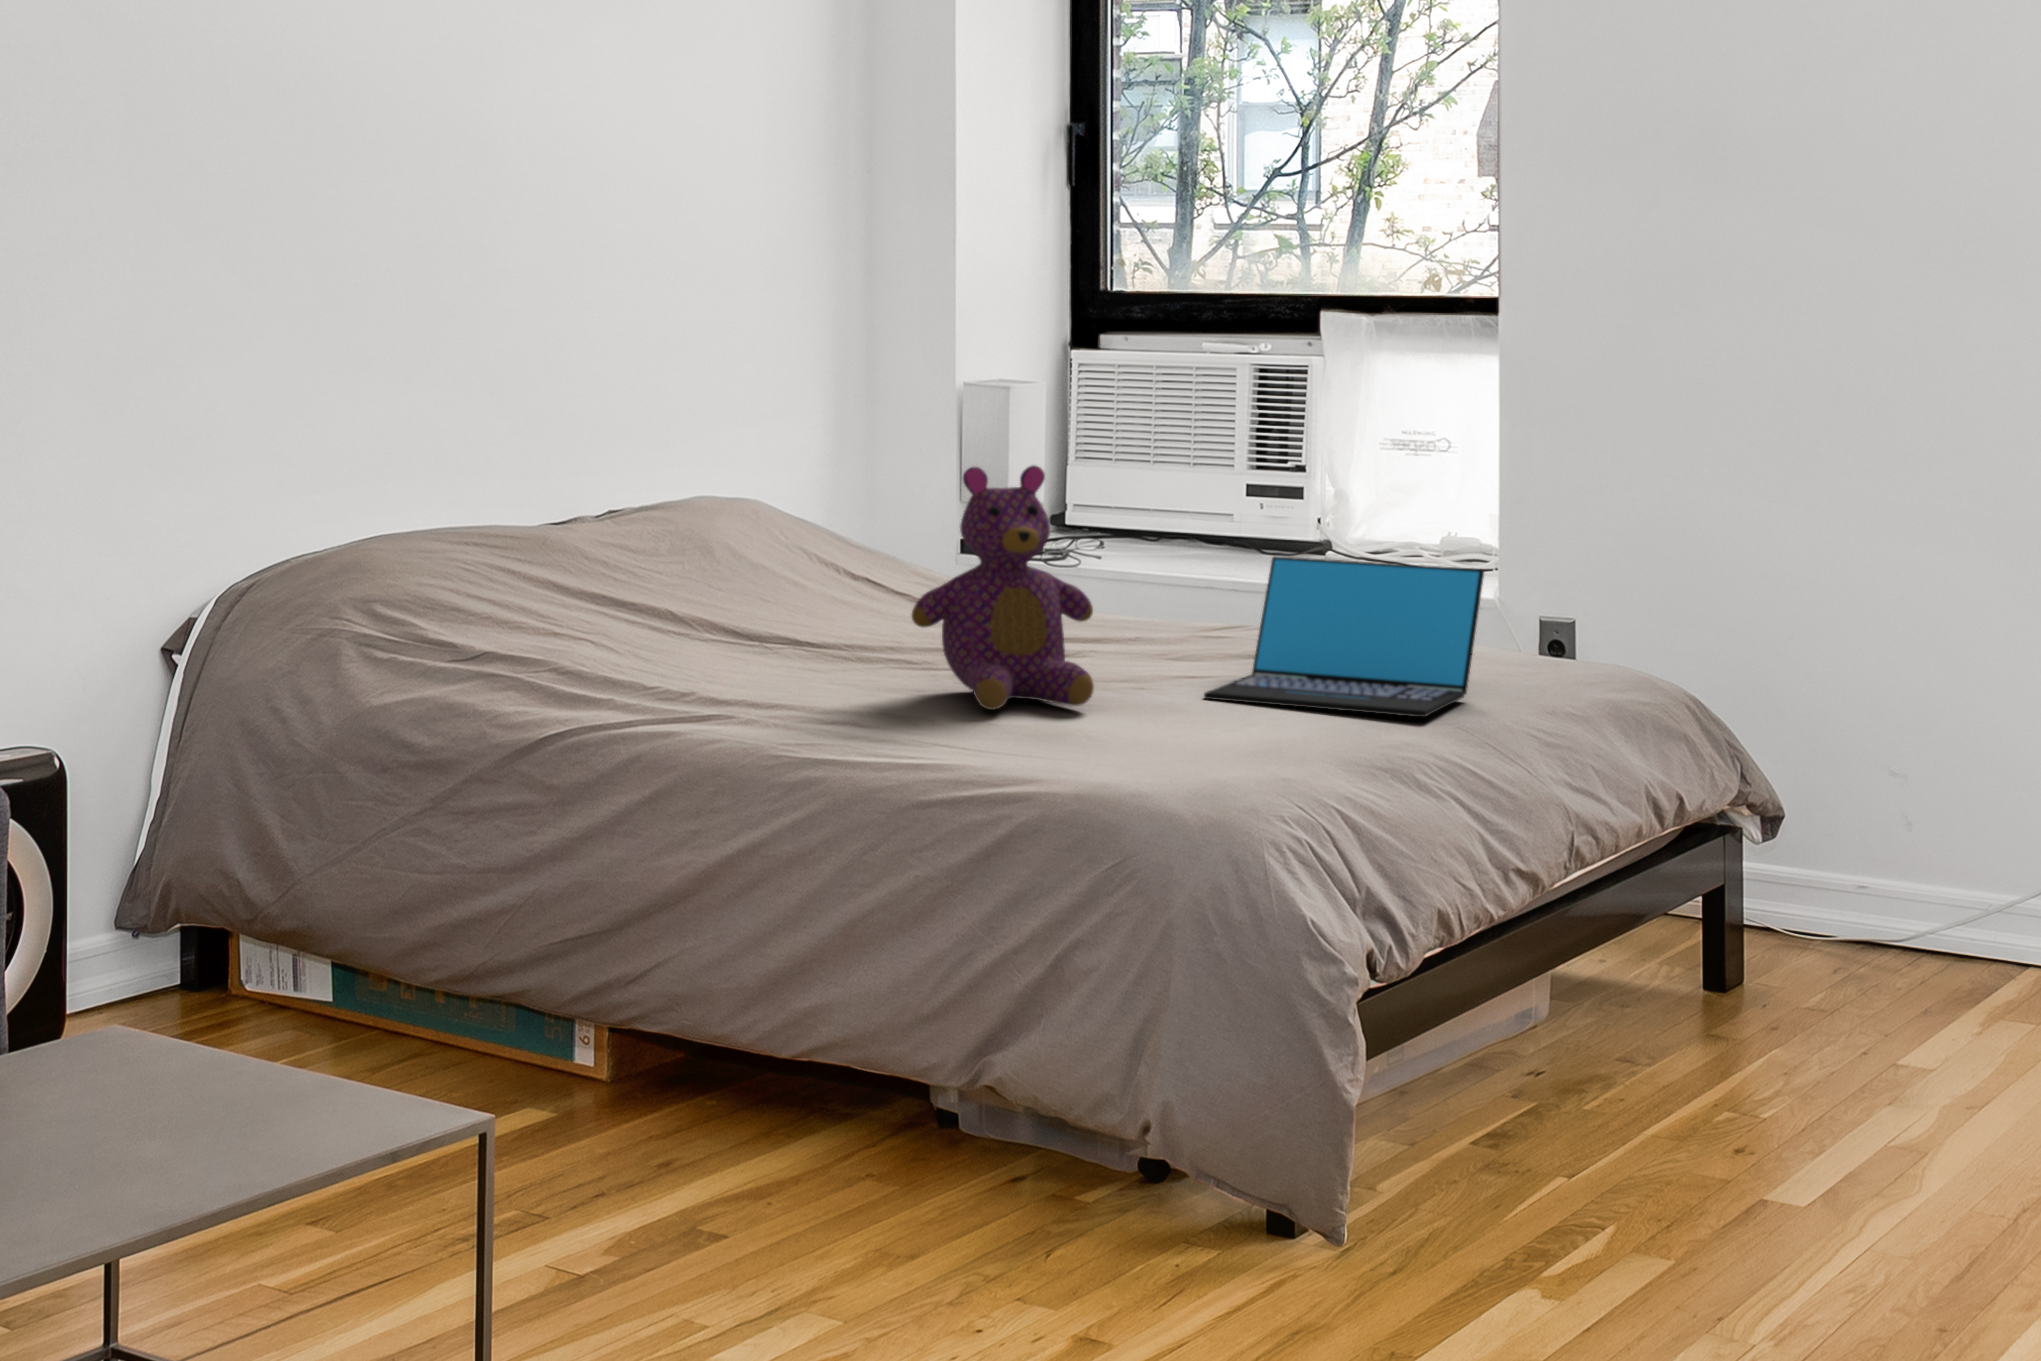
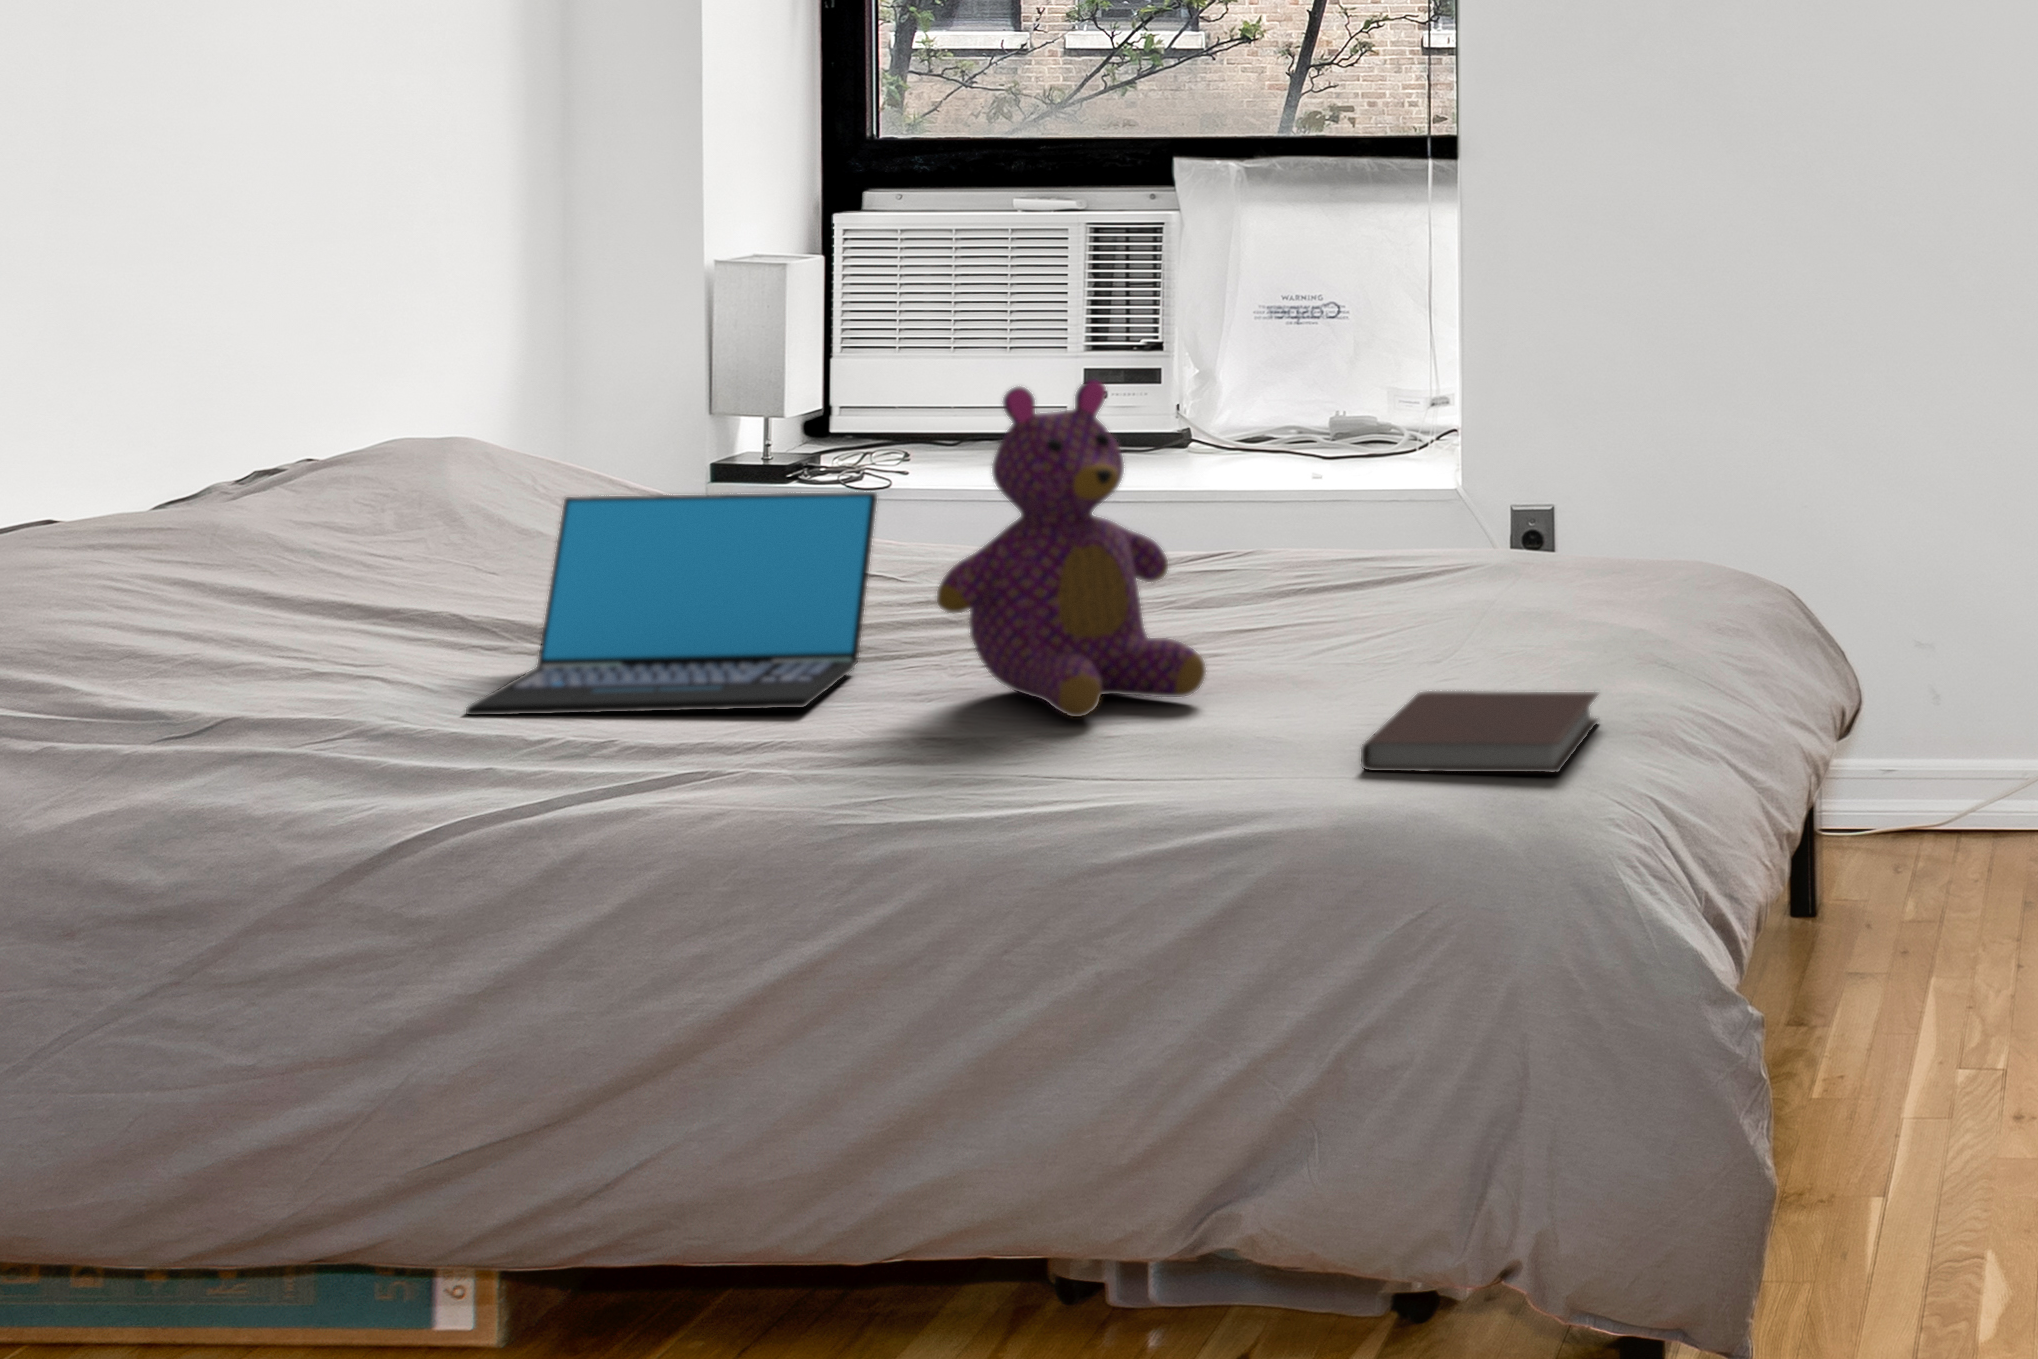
laptop: present [1204,556,1484,717] -> present [466,492,877,715]
notebook: none [1141,719,1360,782] -> present [1361,691,1598,773]

